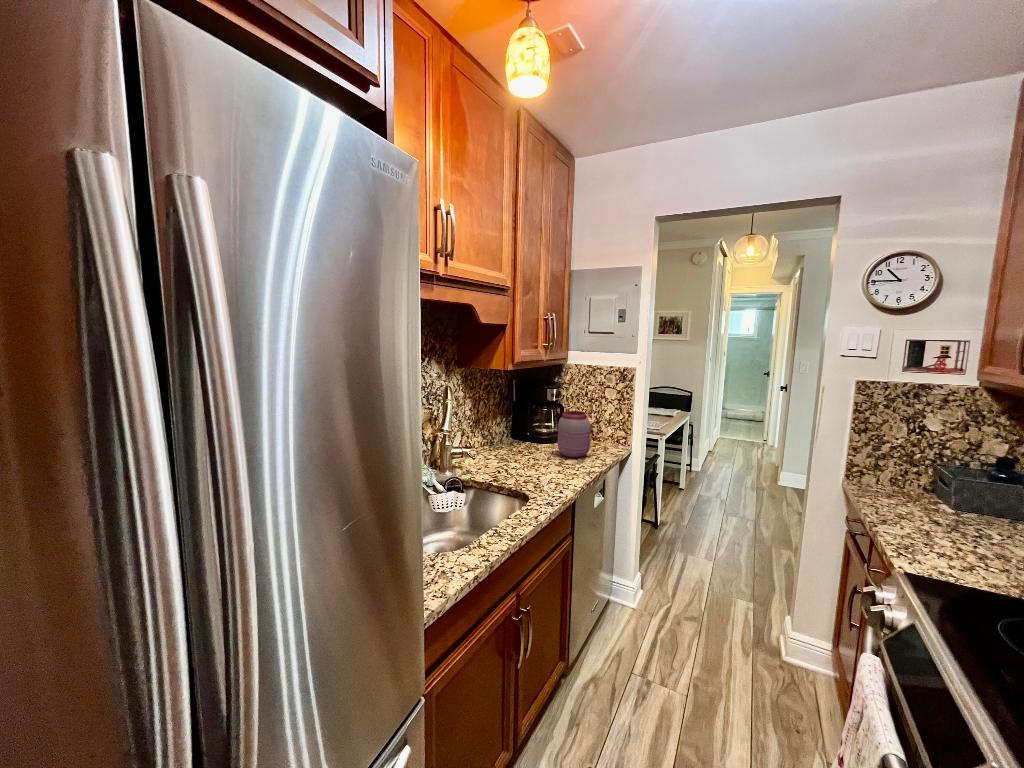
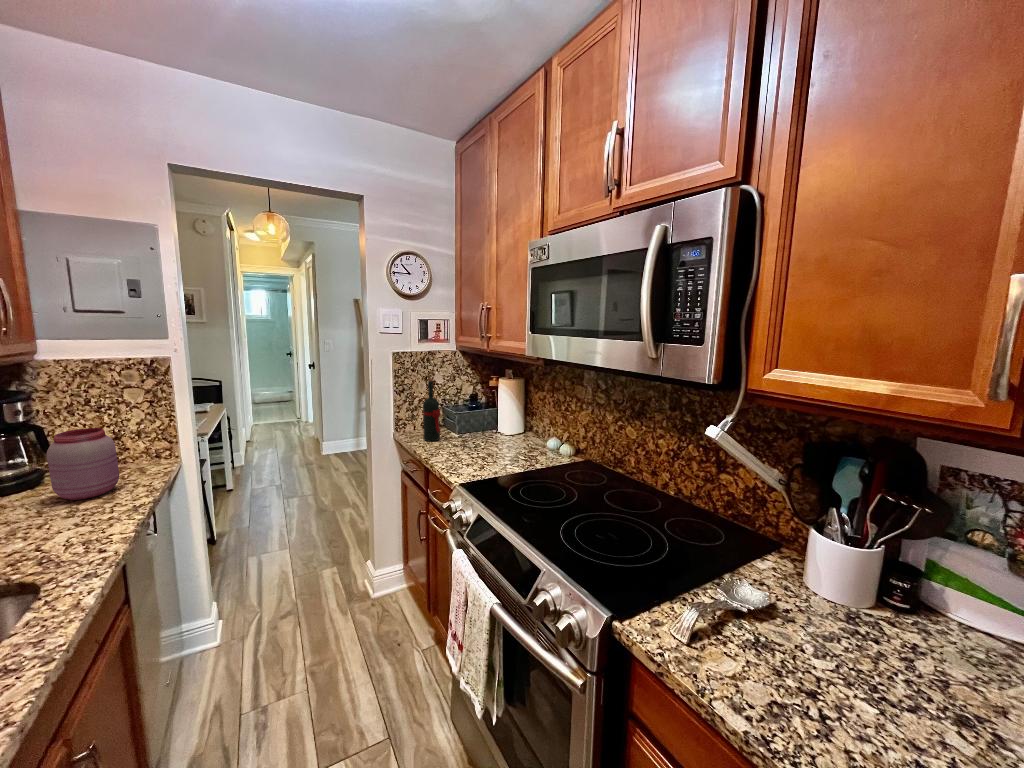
wine bottle: none [883,420,918,507] -> present [423,378,440,441]

